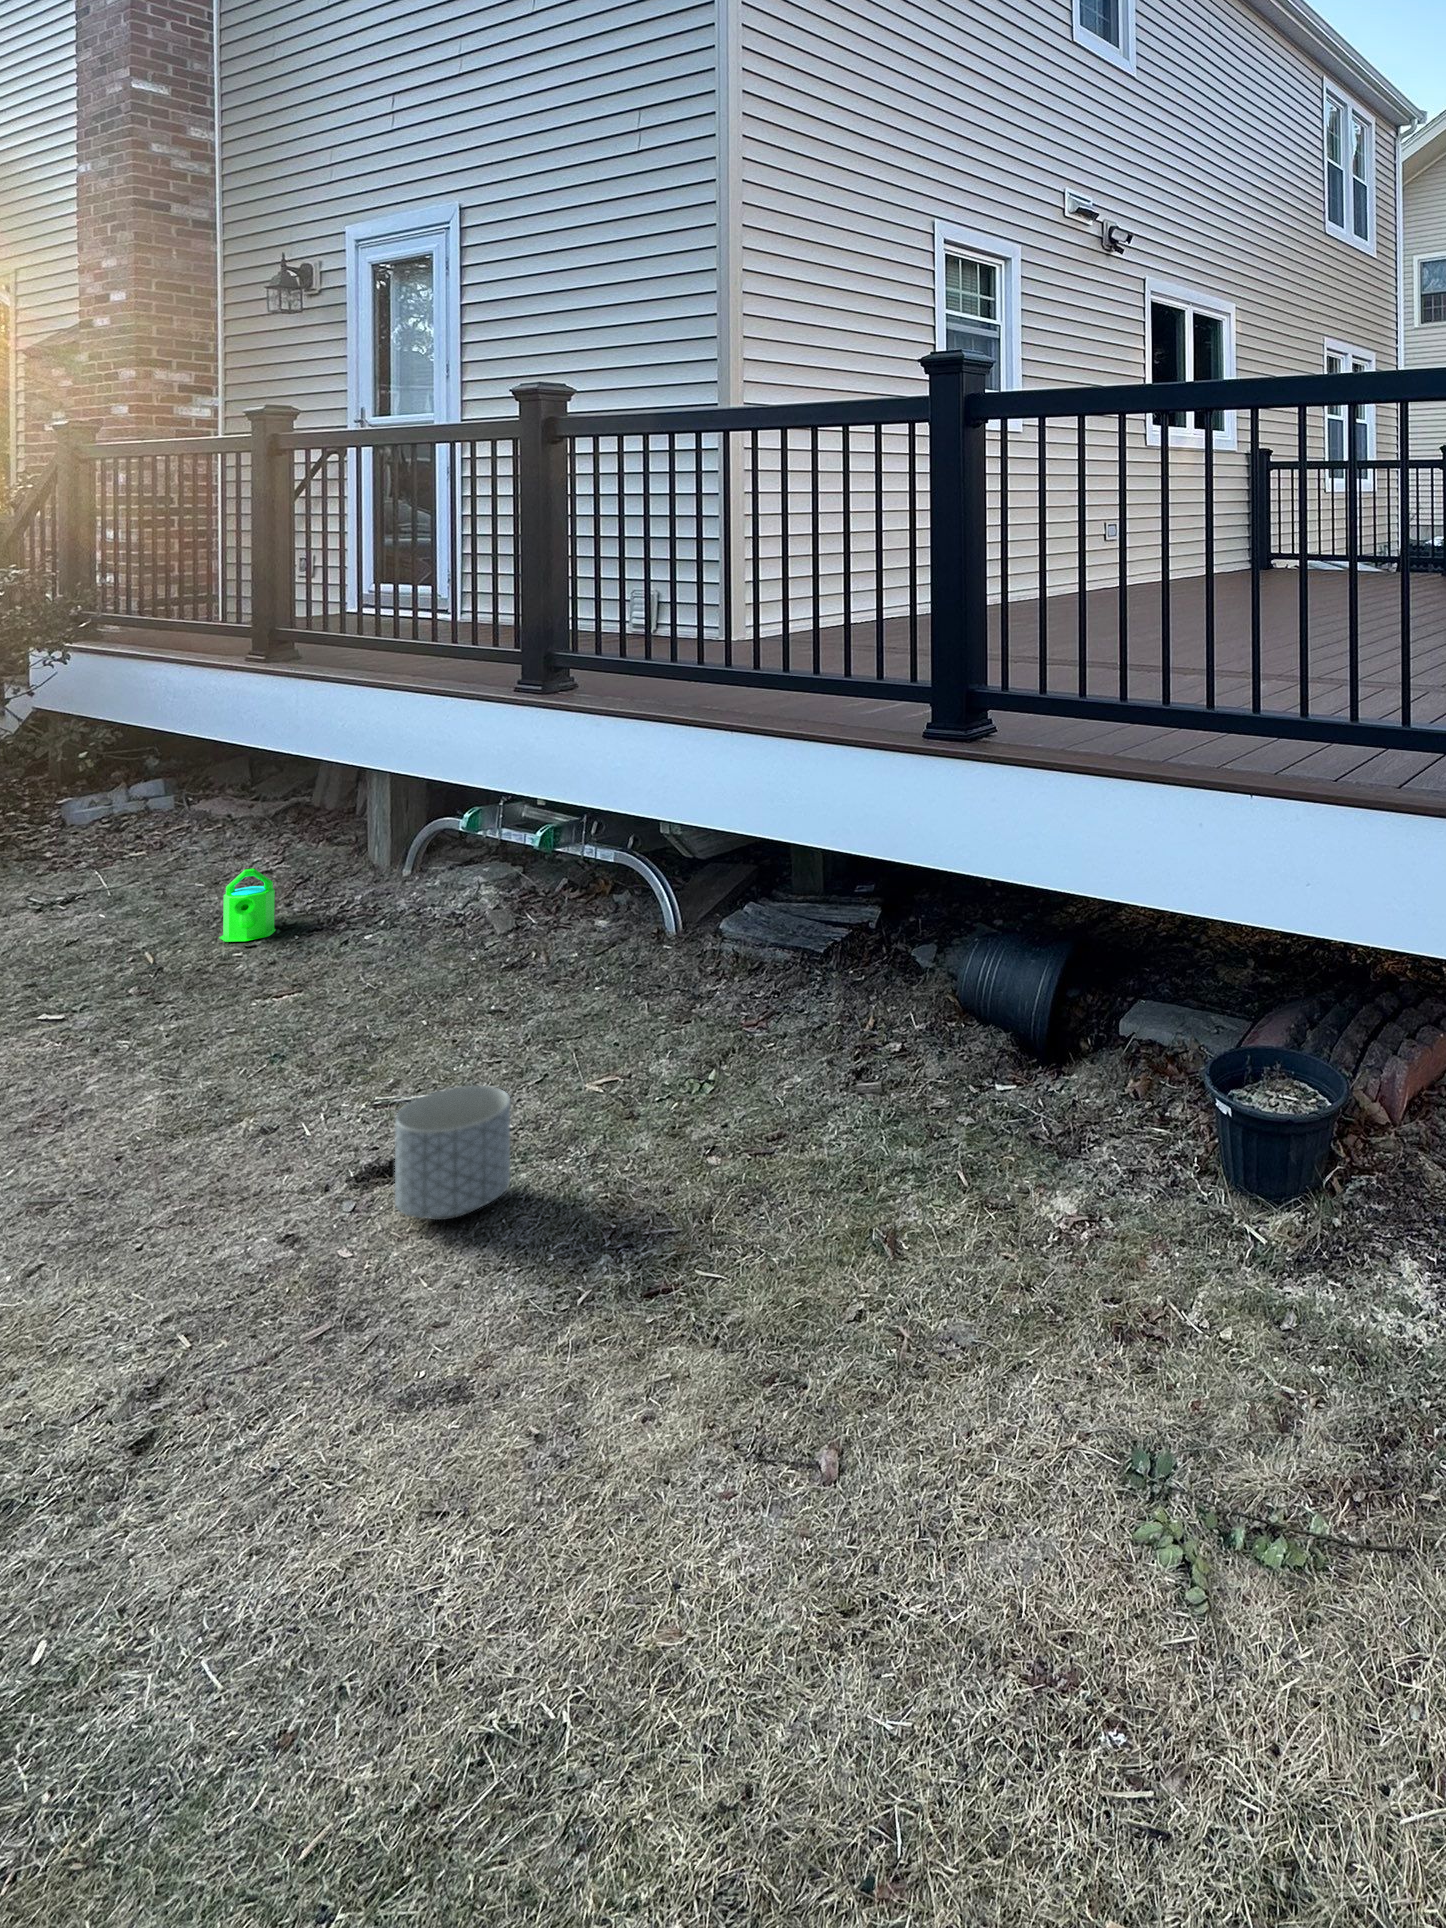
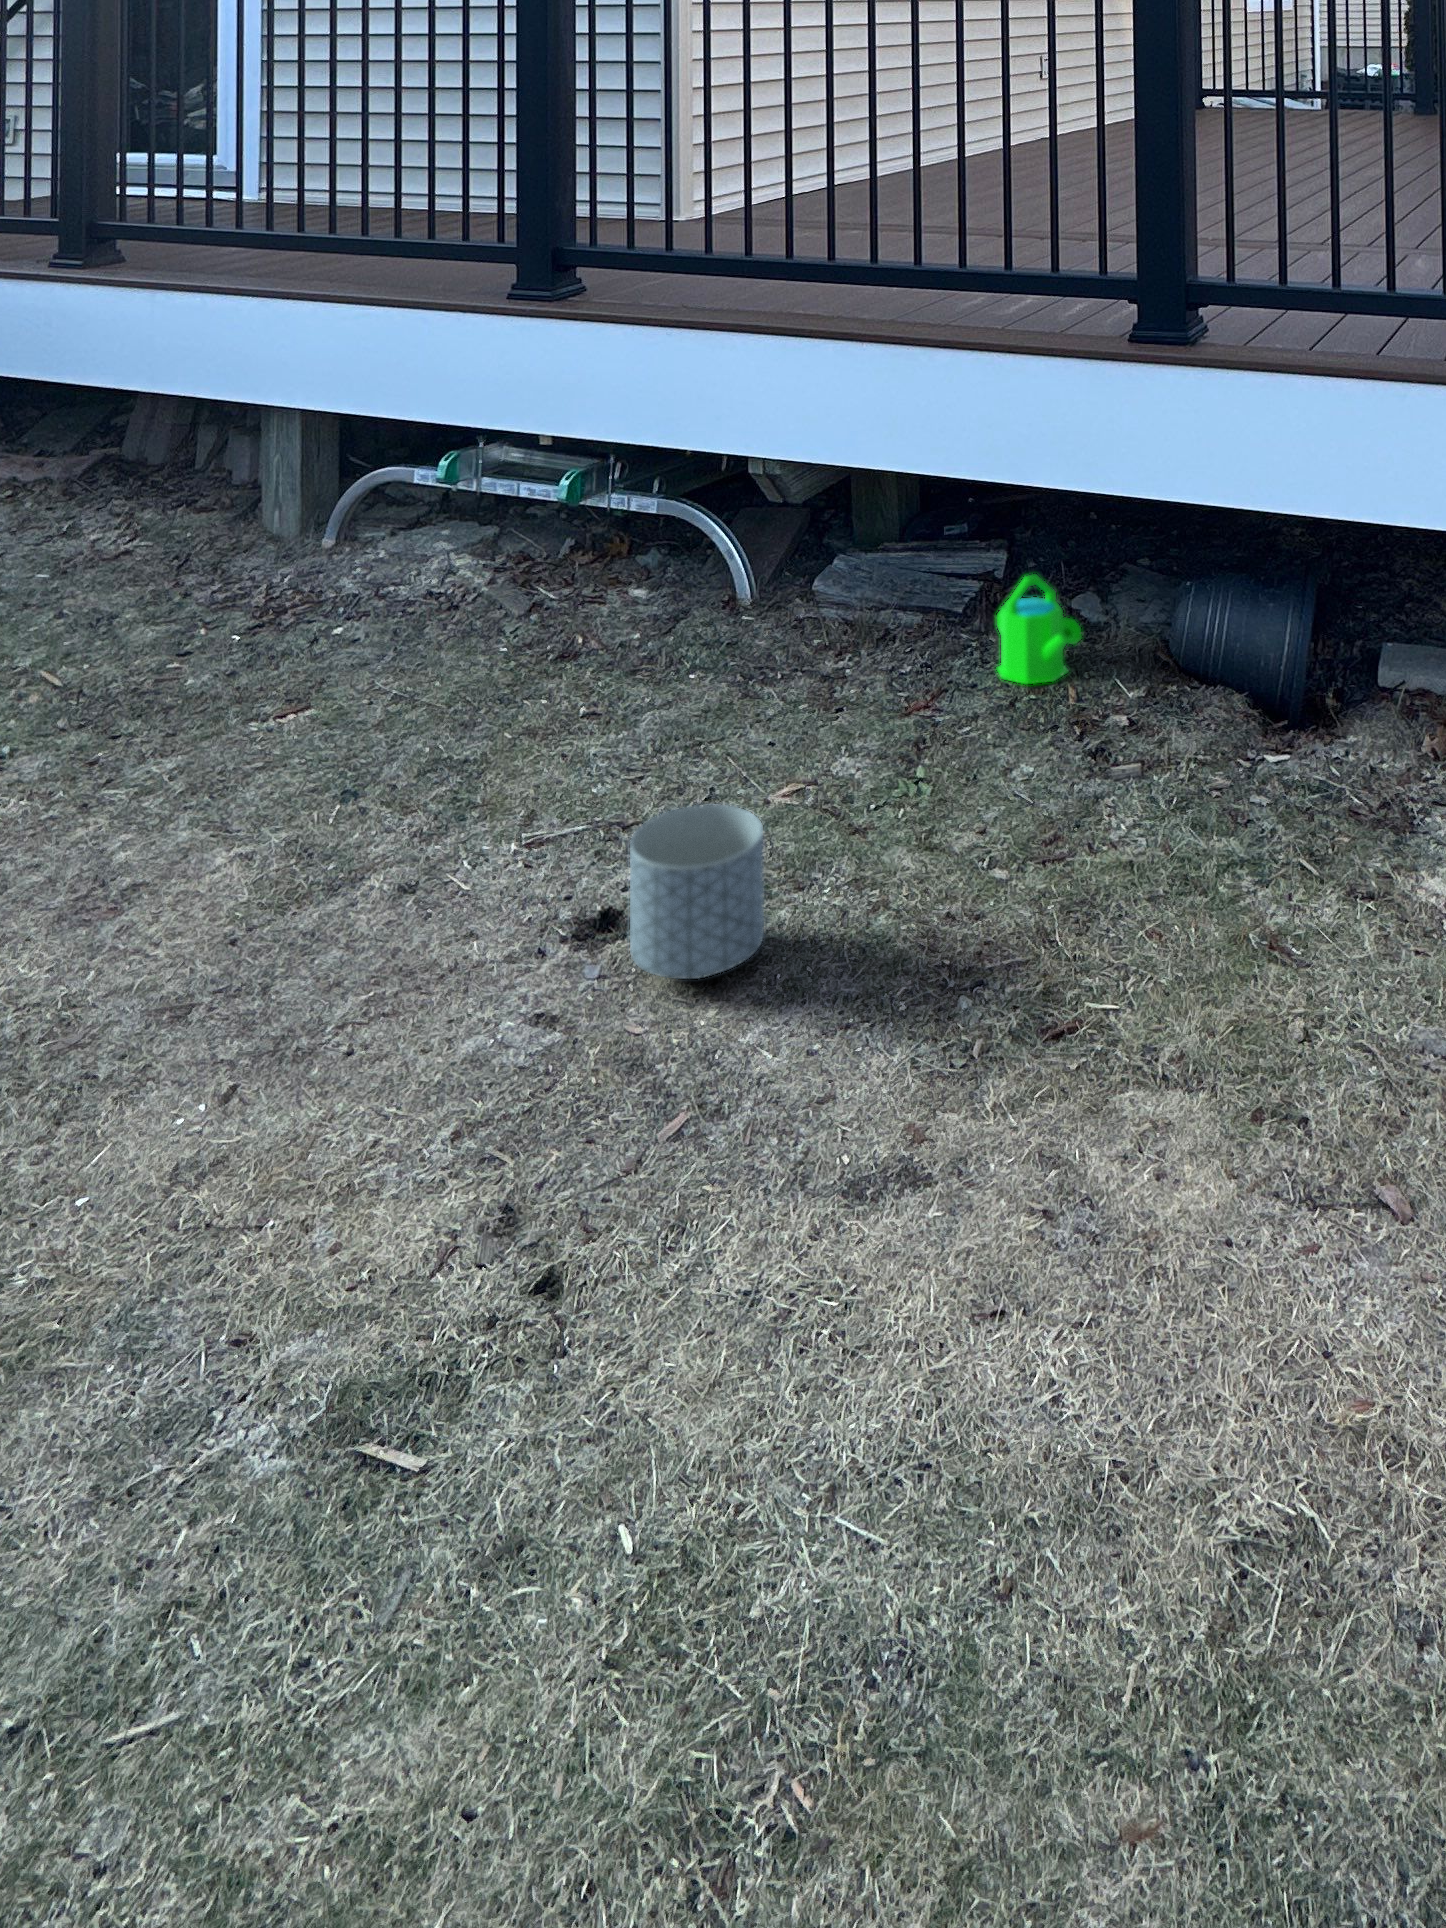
watering can: present [219,869,276,942] -> present [997,574,1081,684]

